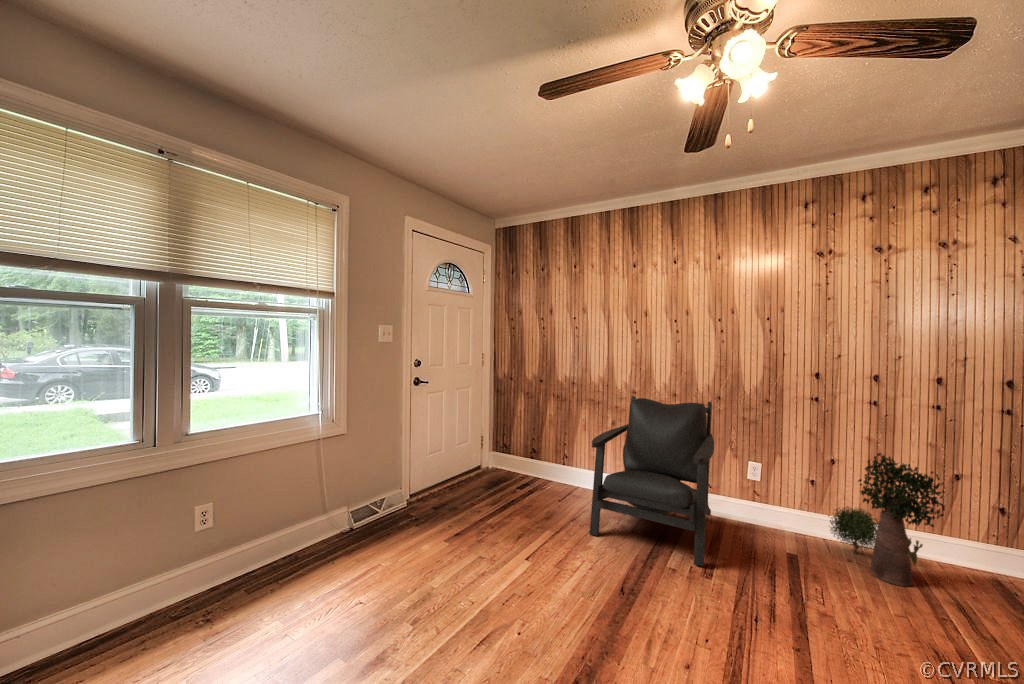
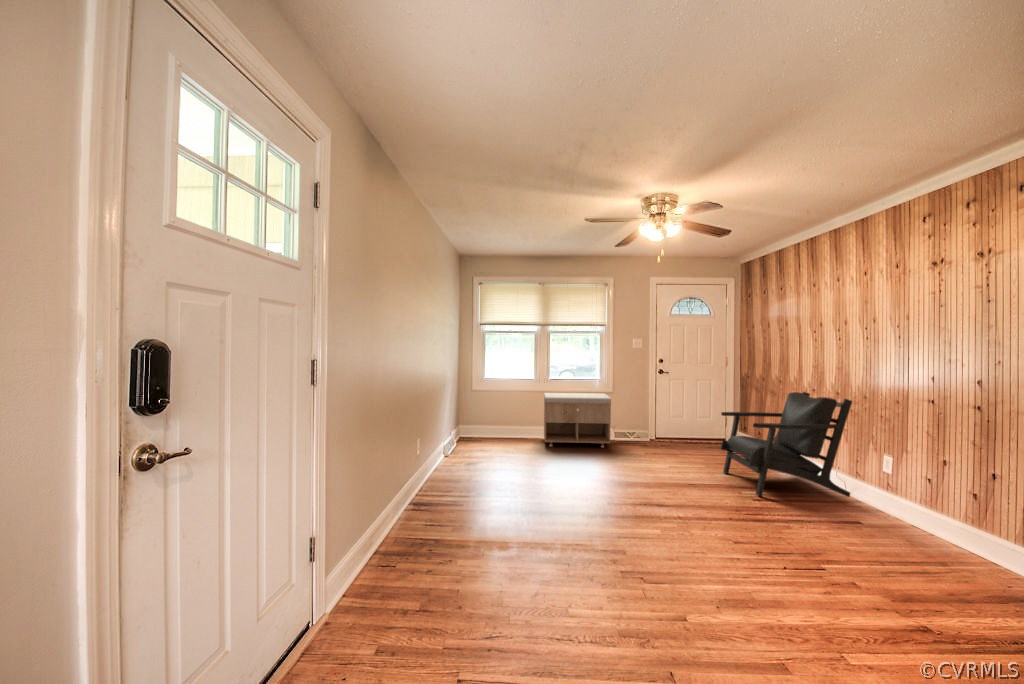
storage bench: none [173,440,387,637] -> present [544,393,611,447]
potted plant: present [830,453,945,586] -> none [873,446,987,564]

